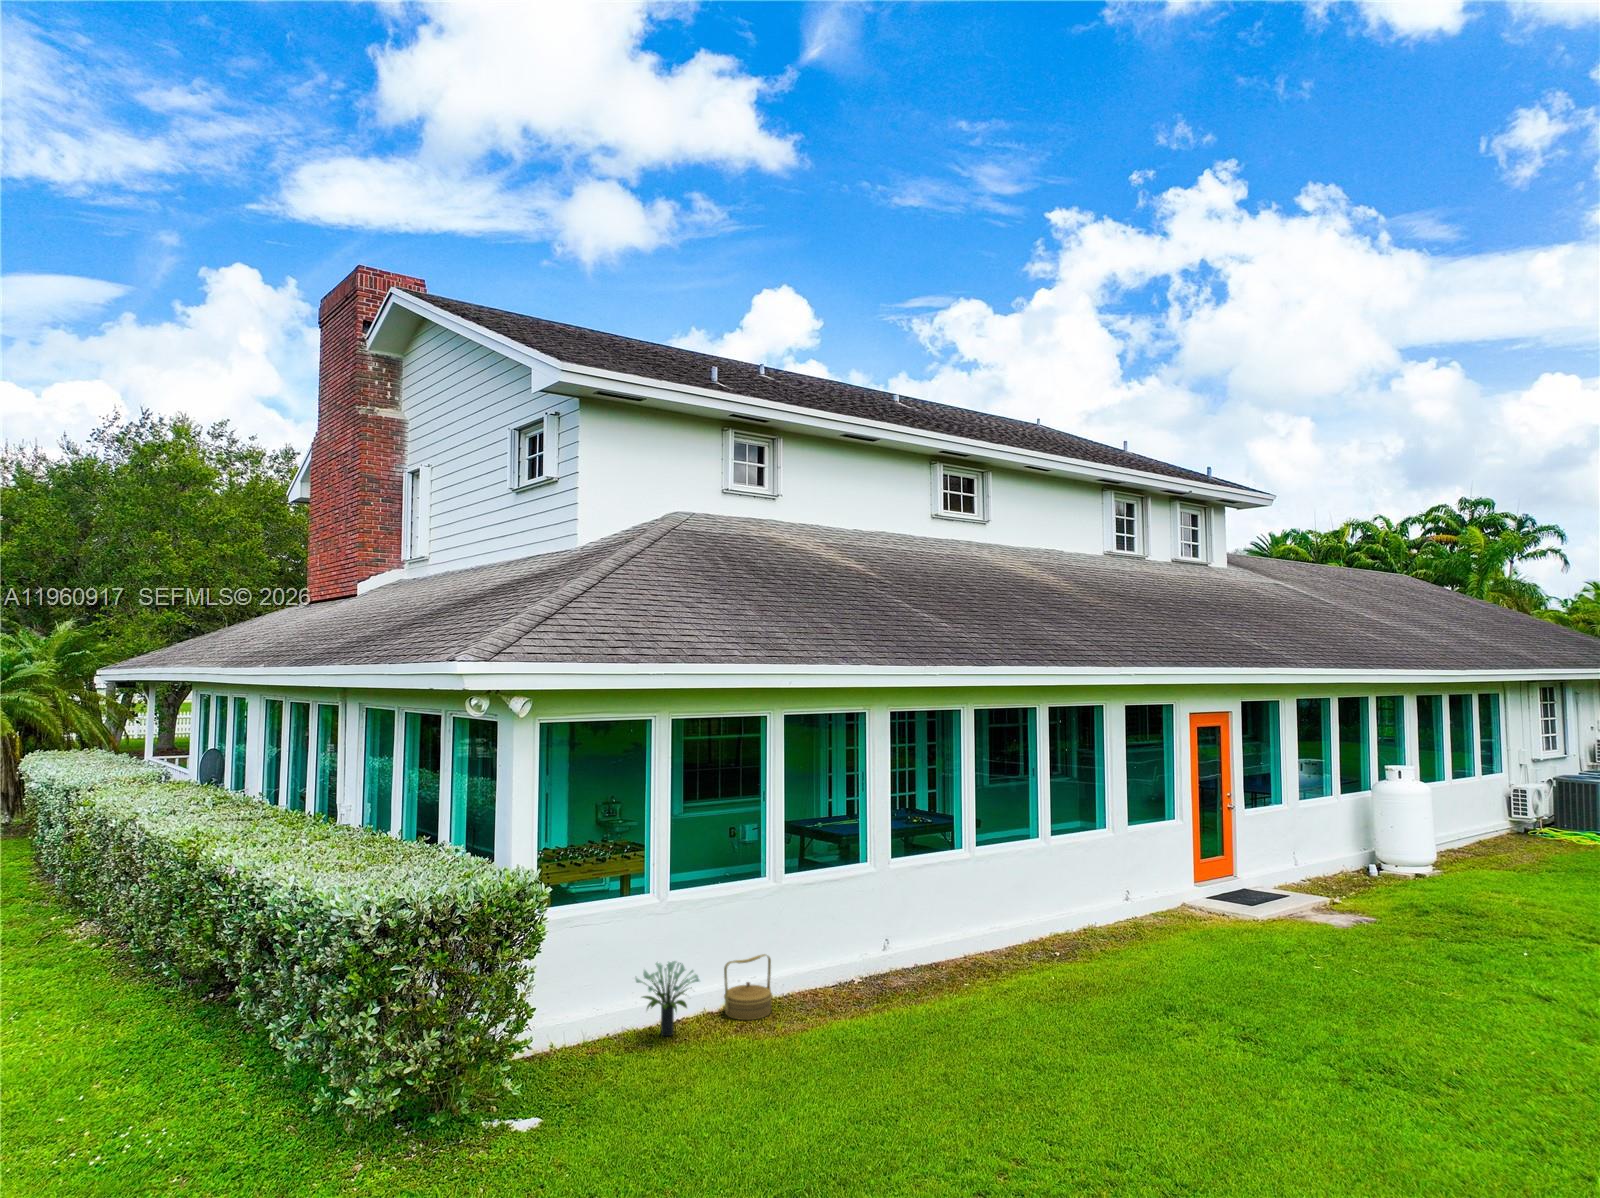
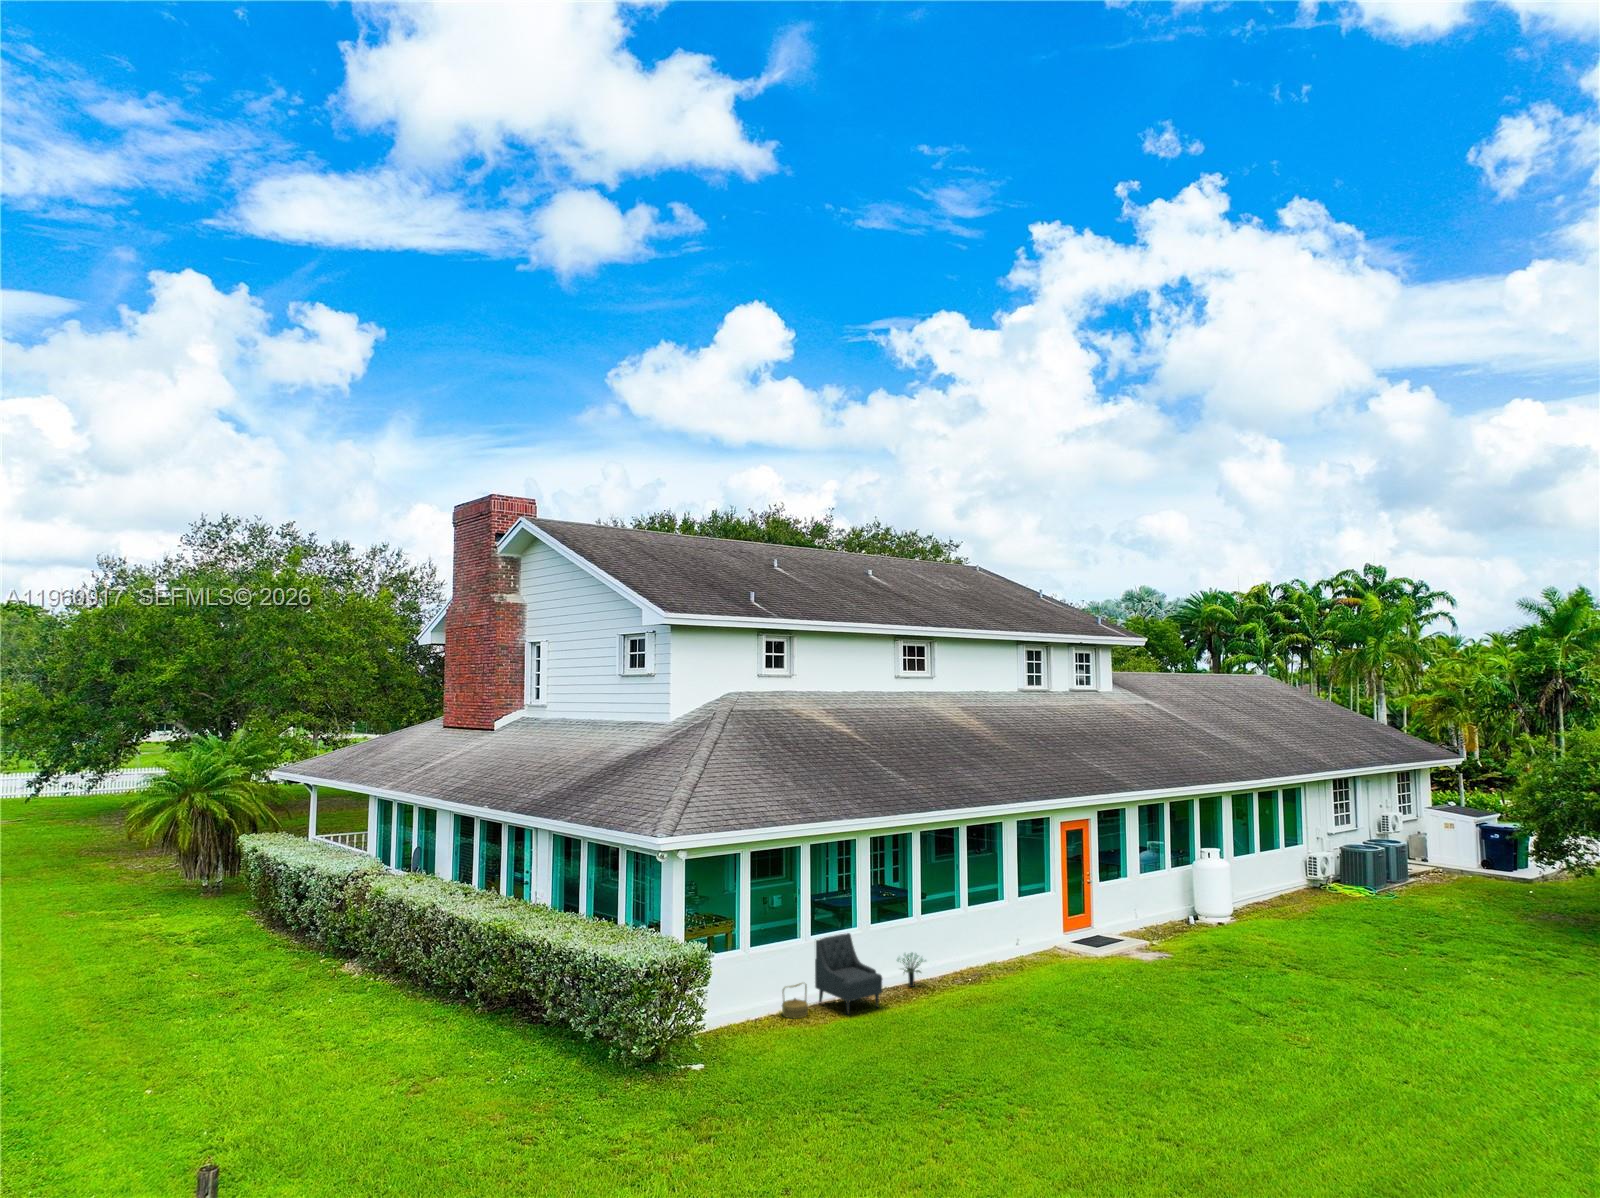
chair: none [789,870,910,1016] -> present [815,933,882,1015]
potted plant: present [635,961,700,1036] -> present [897,953,926,987]

